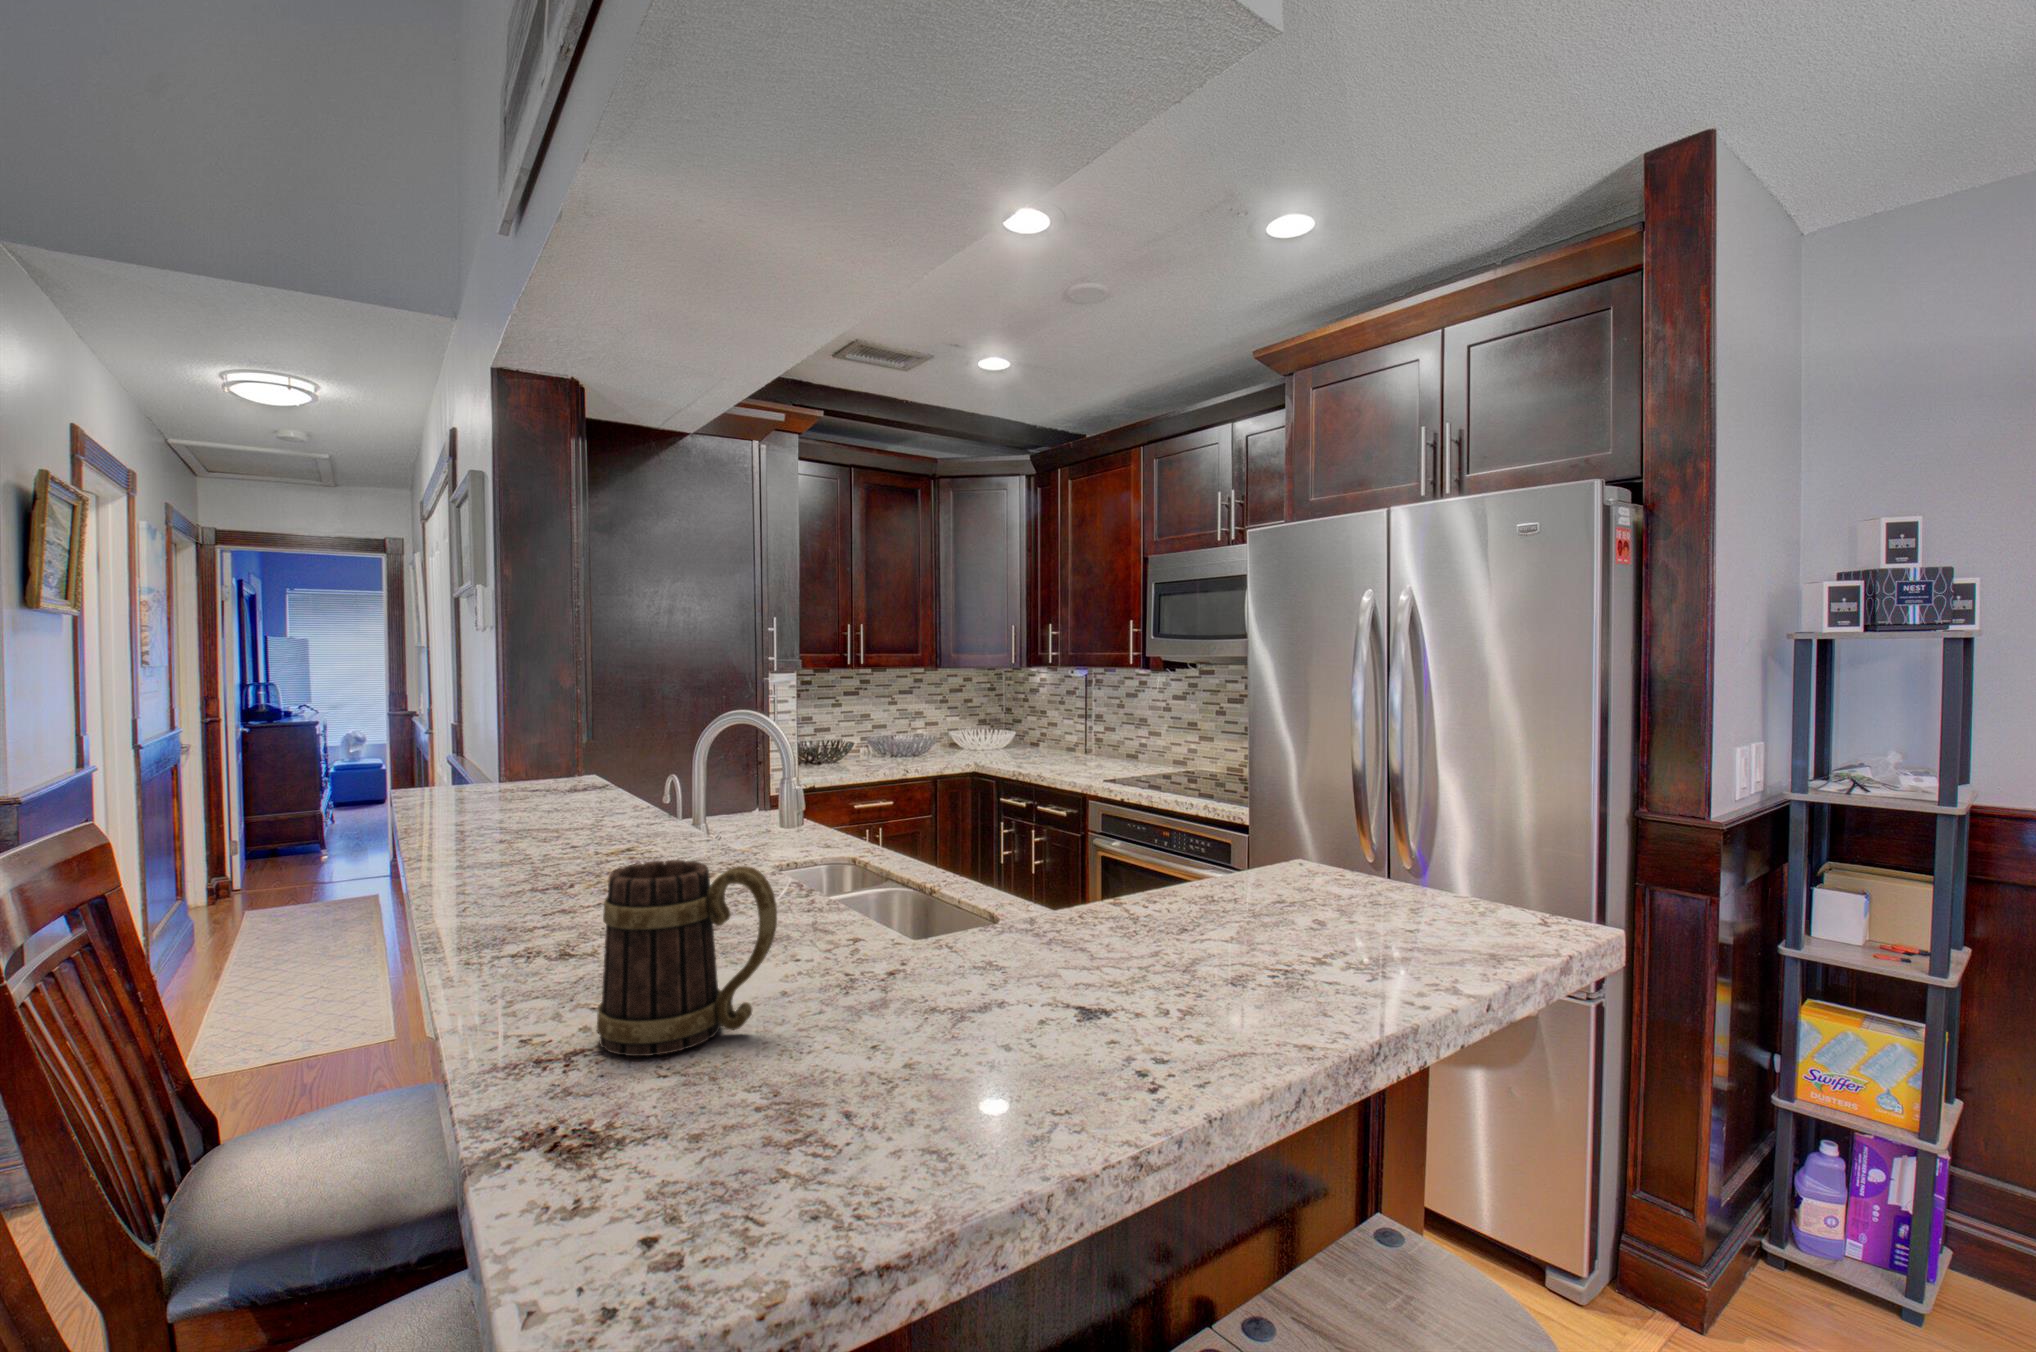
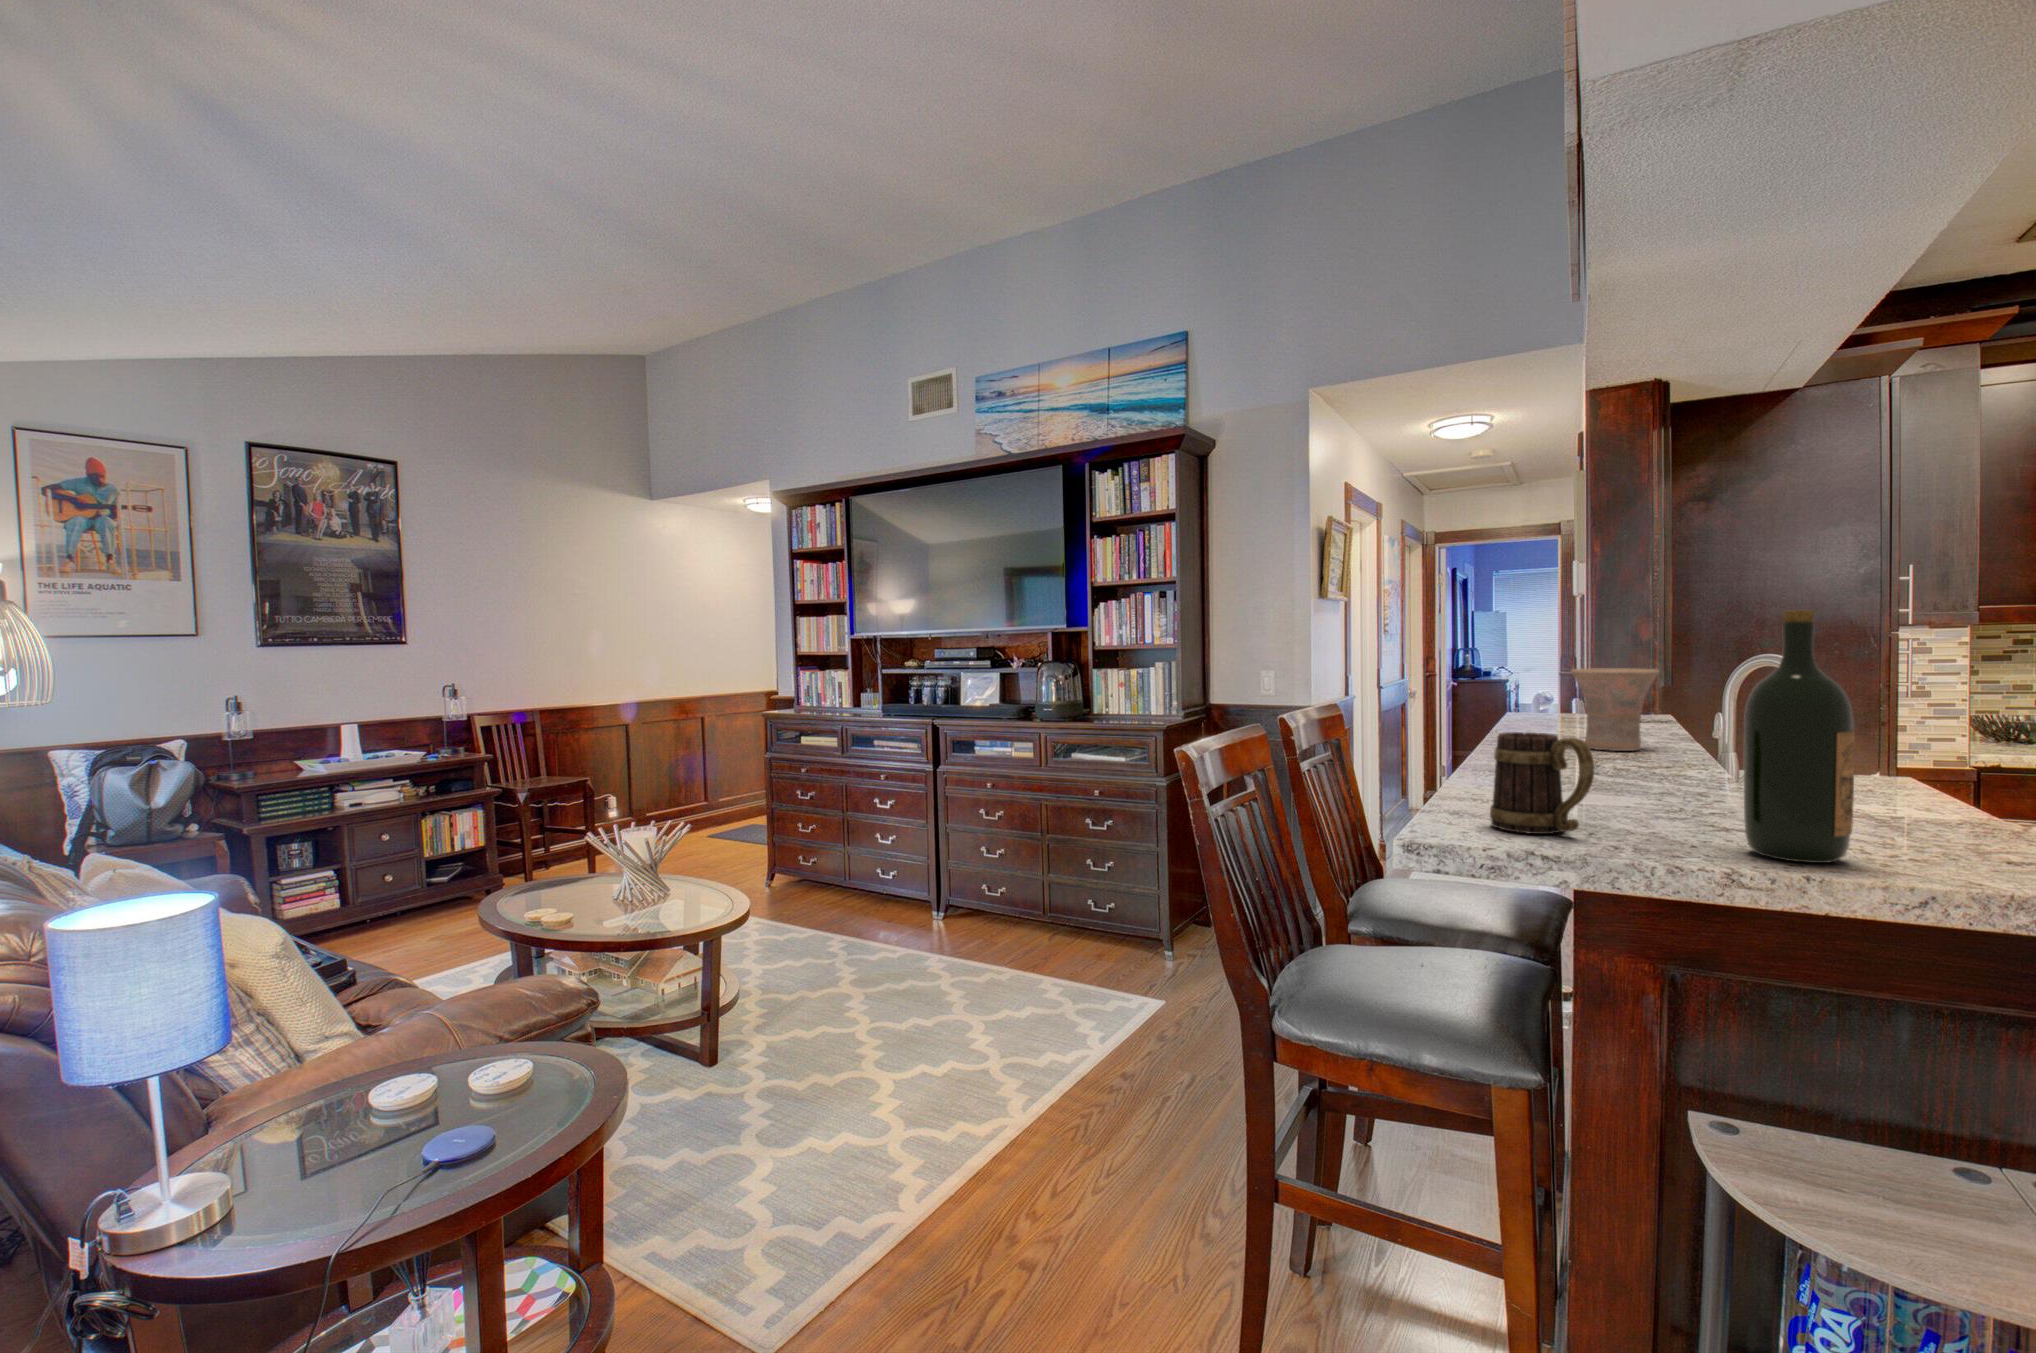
wine bottle: none [934,660,1043,992] -> present [1744,610,1855,863]
vase: none [516,718,621,825] -> present [1571,668,1659,751]

